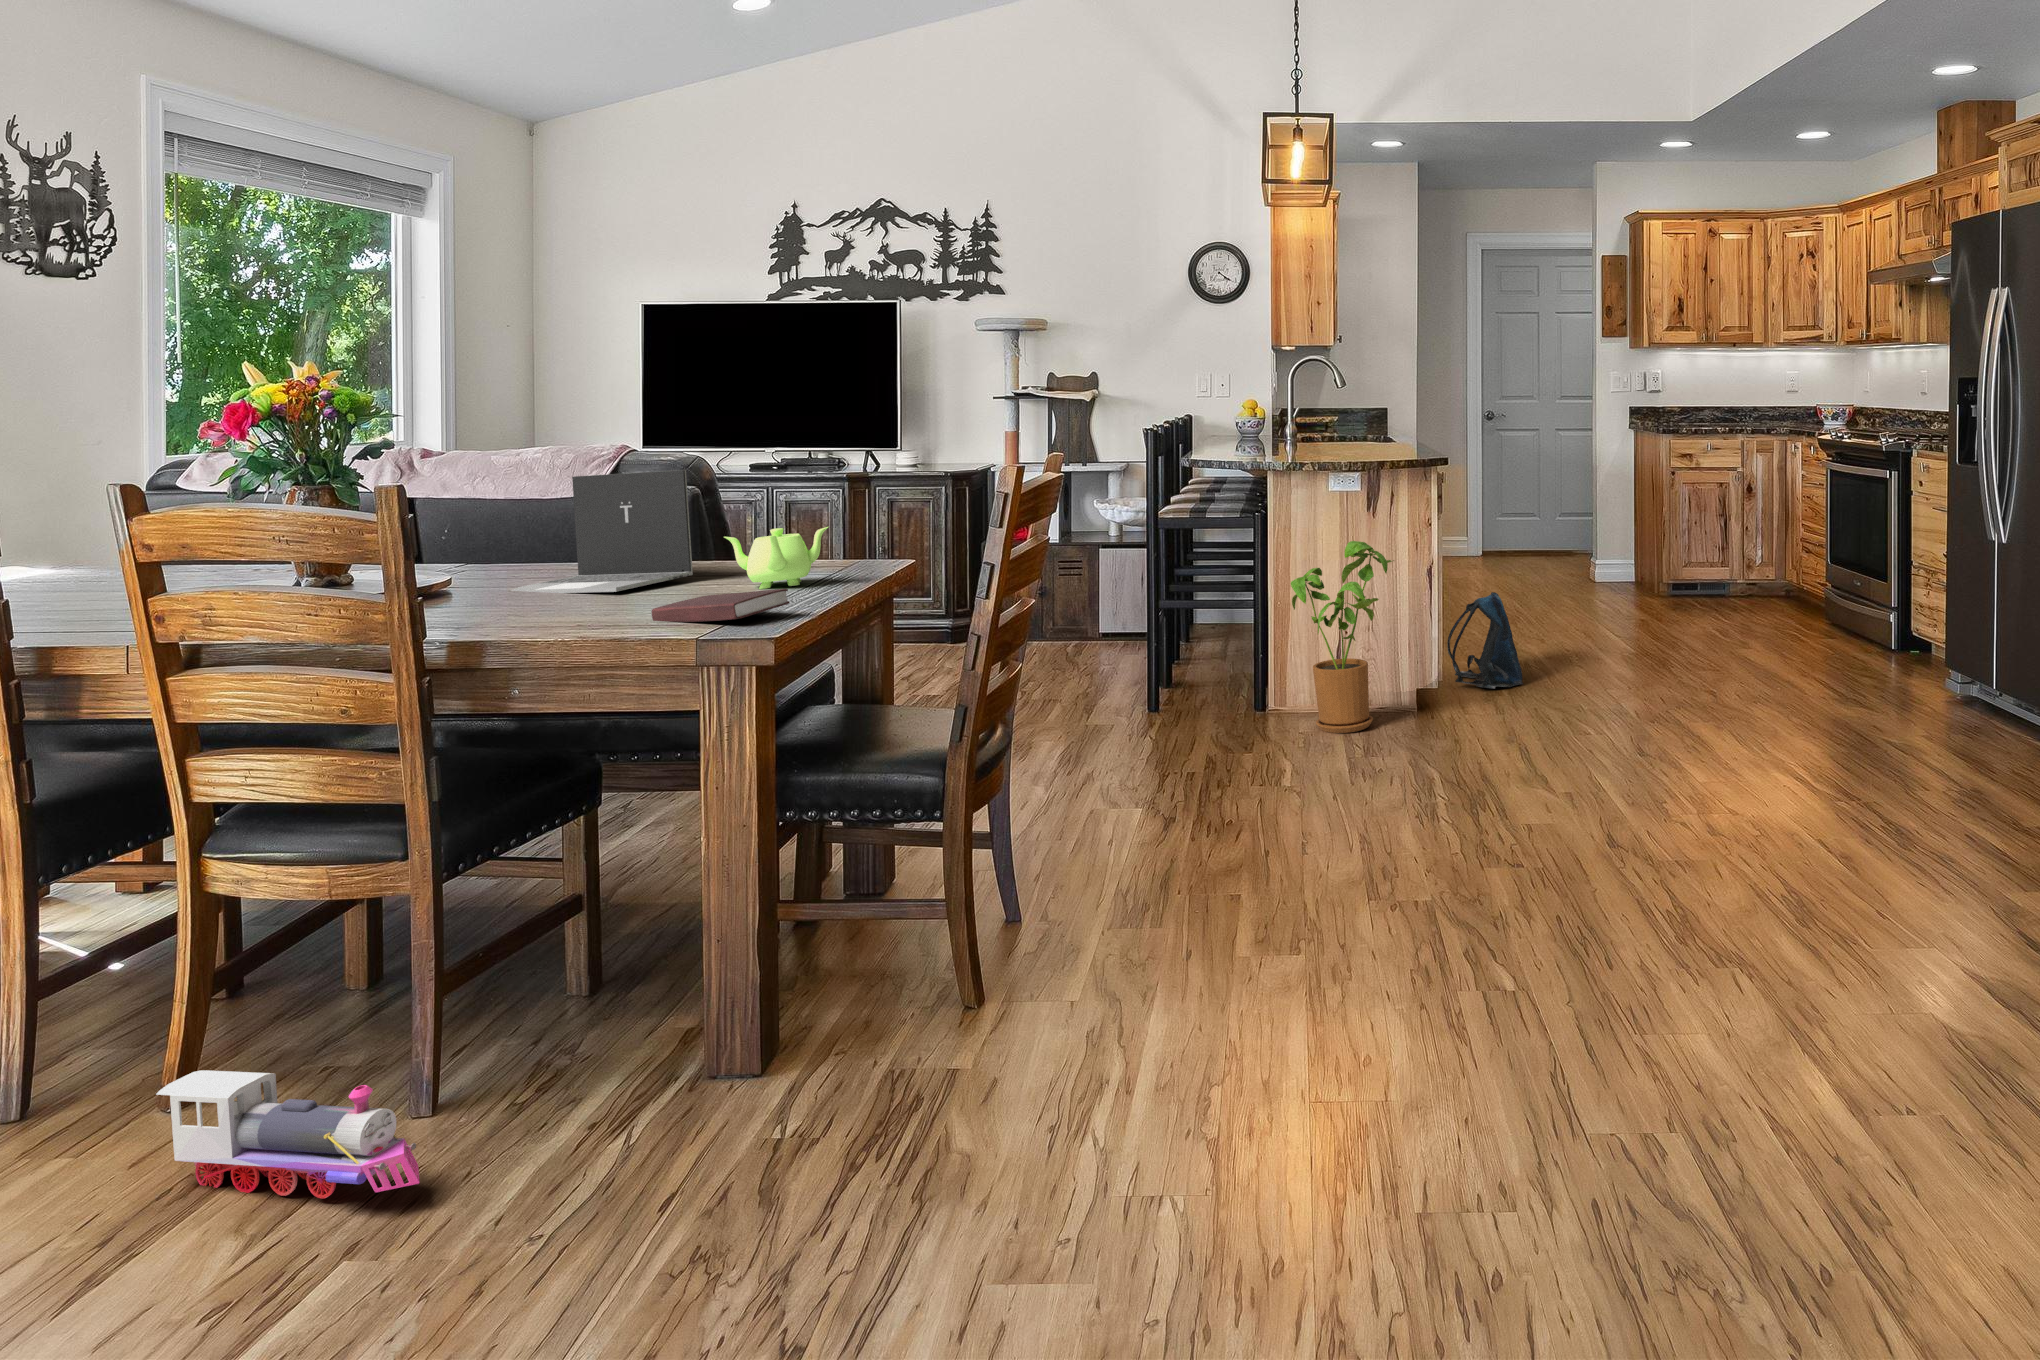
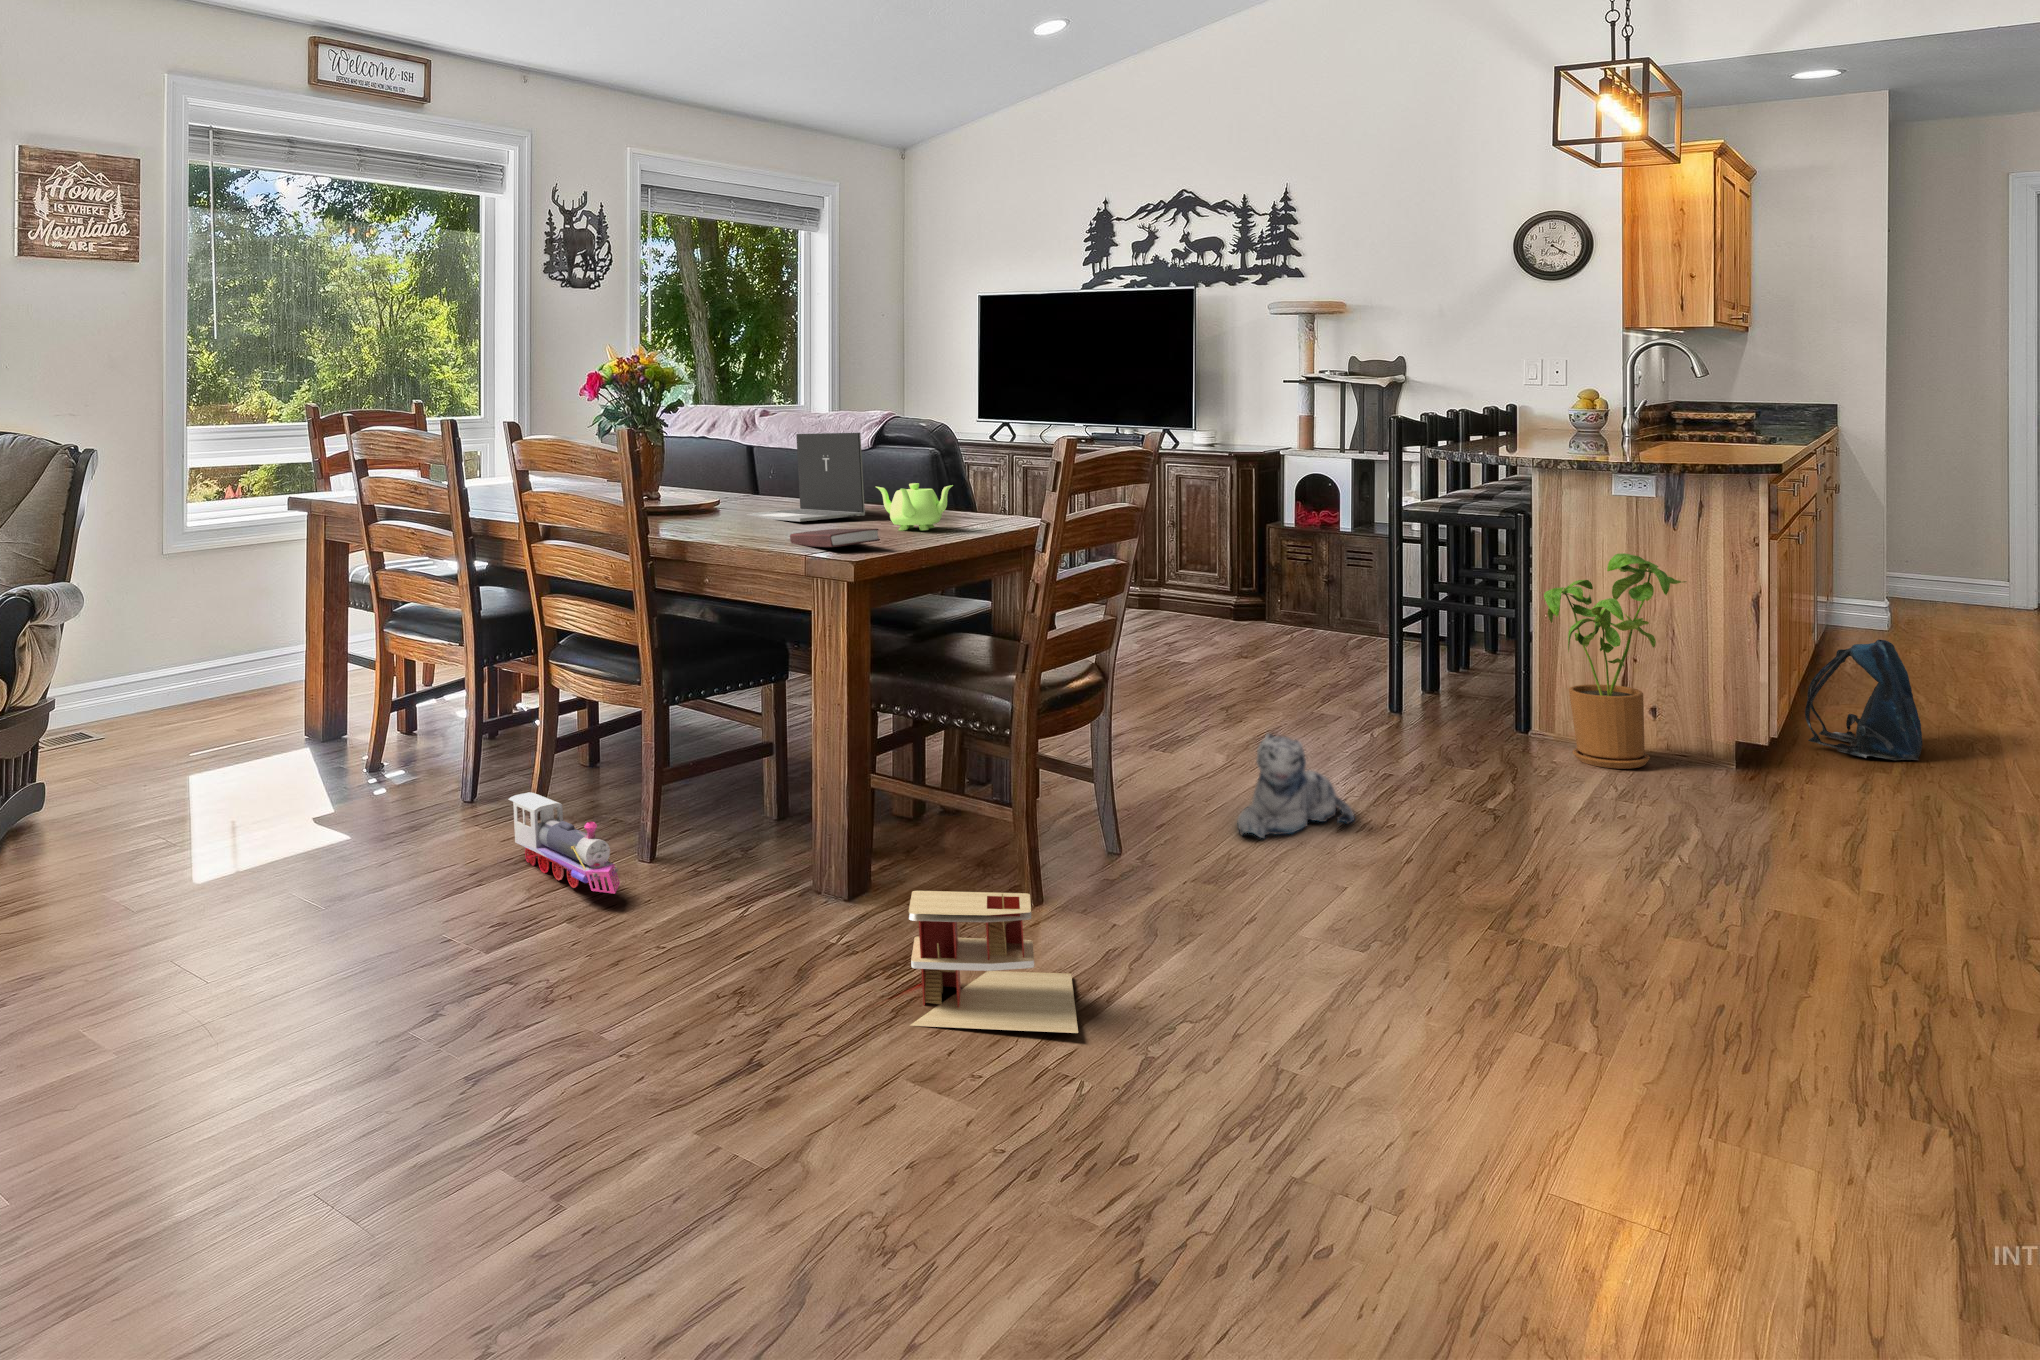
plush toy: none [1108,758,1205,871] -> present [1237,734,1355,838]
toy house: none [857,999,1135,1227] -> present [908,891,1078,1033]

